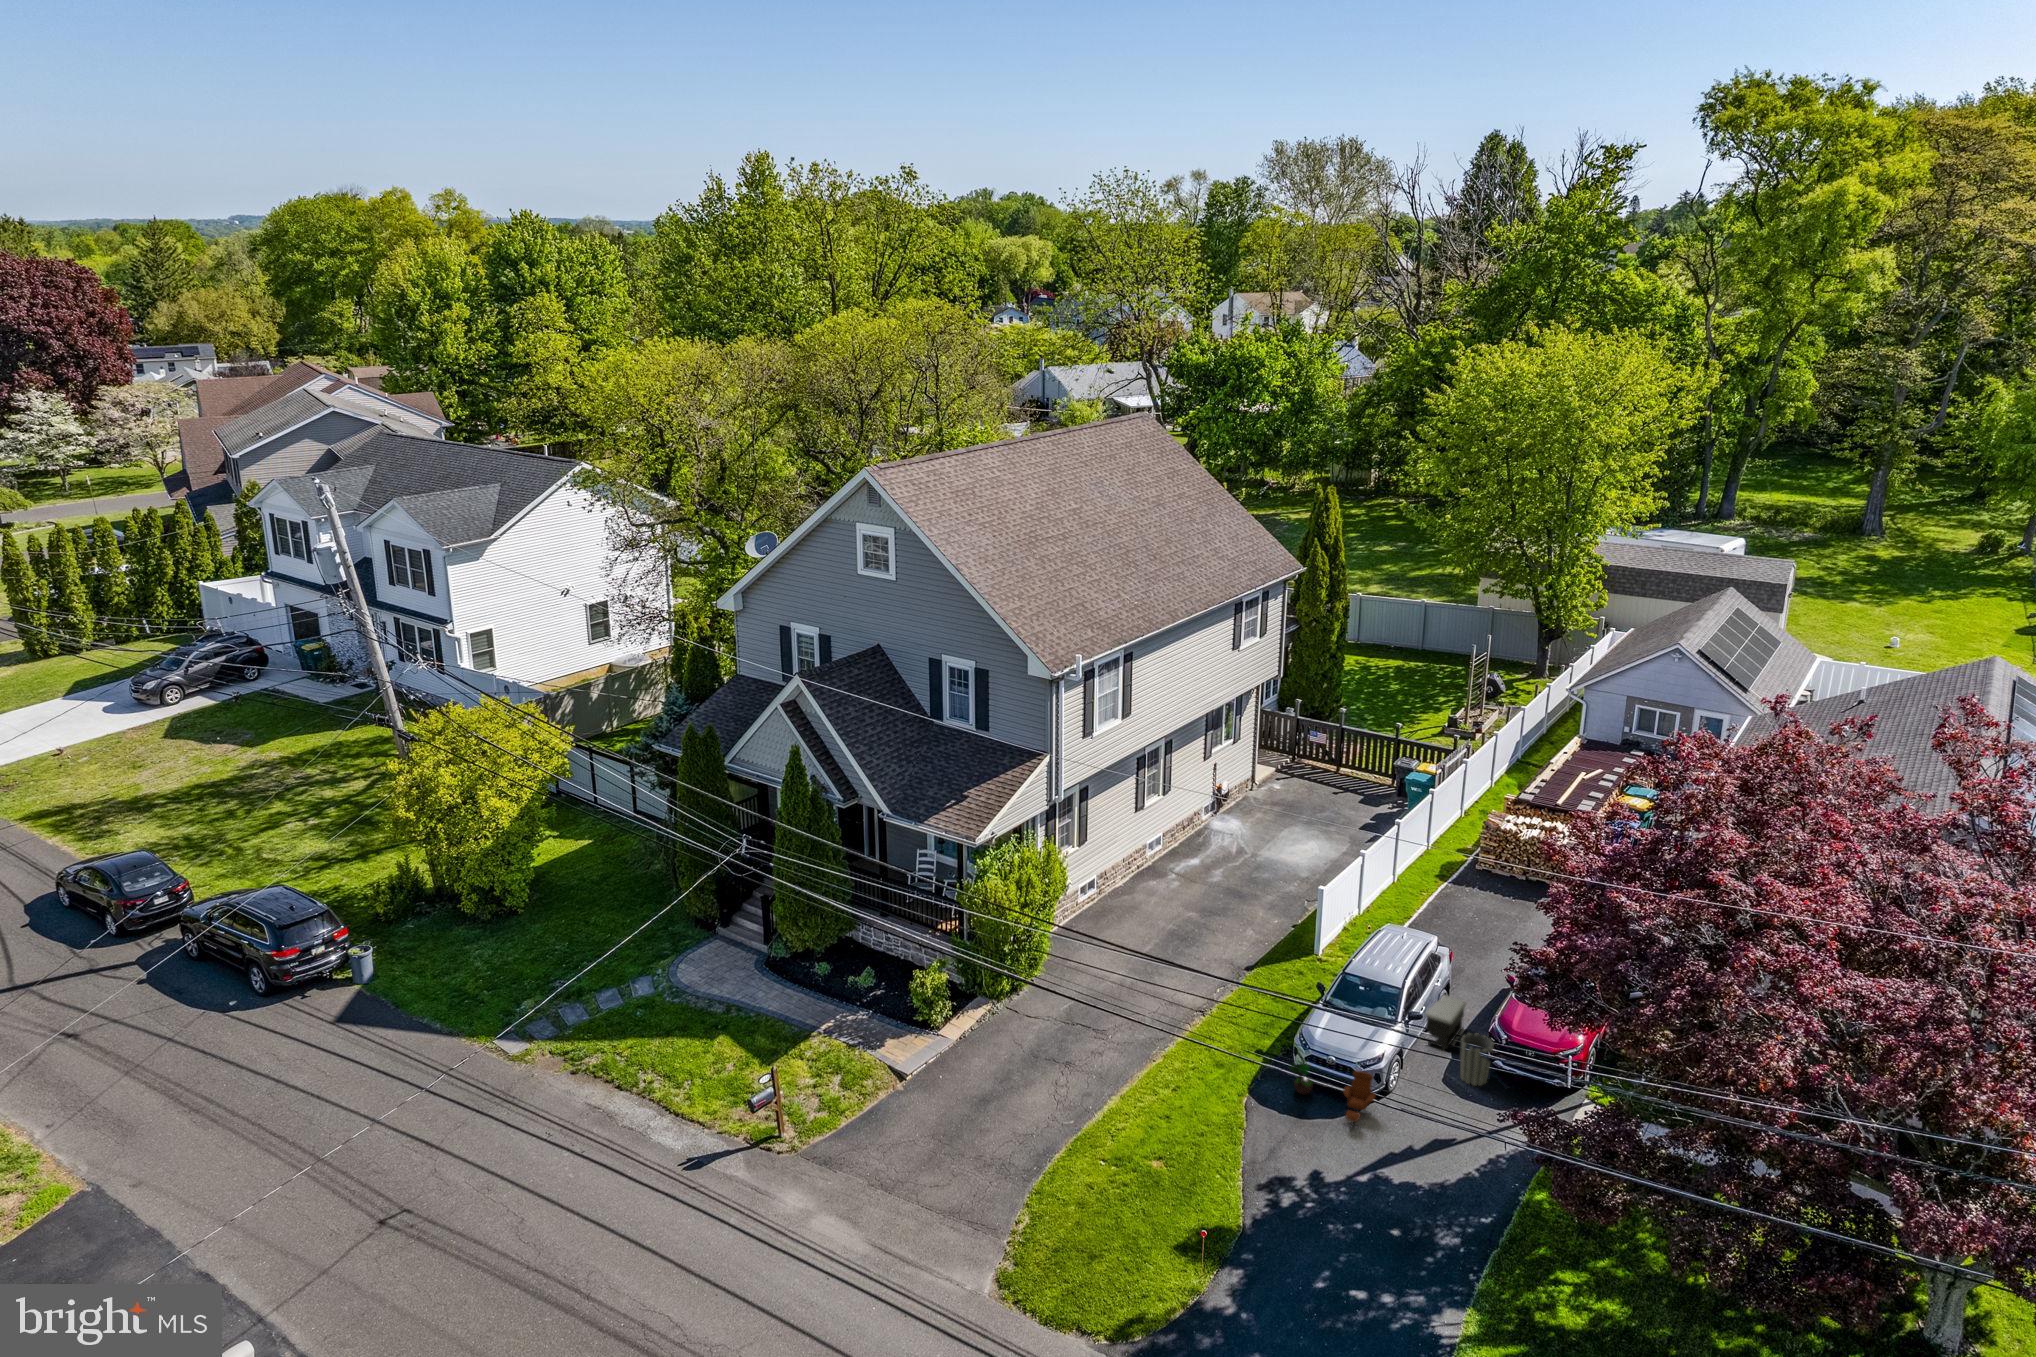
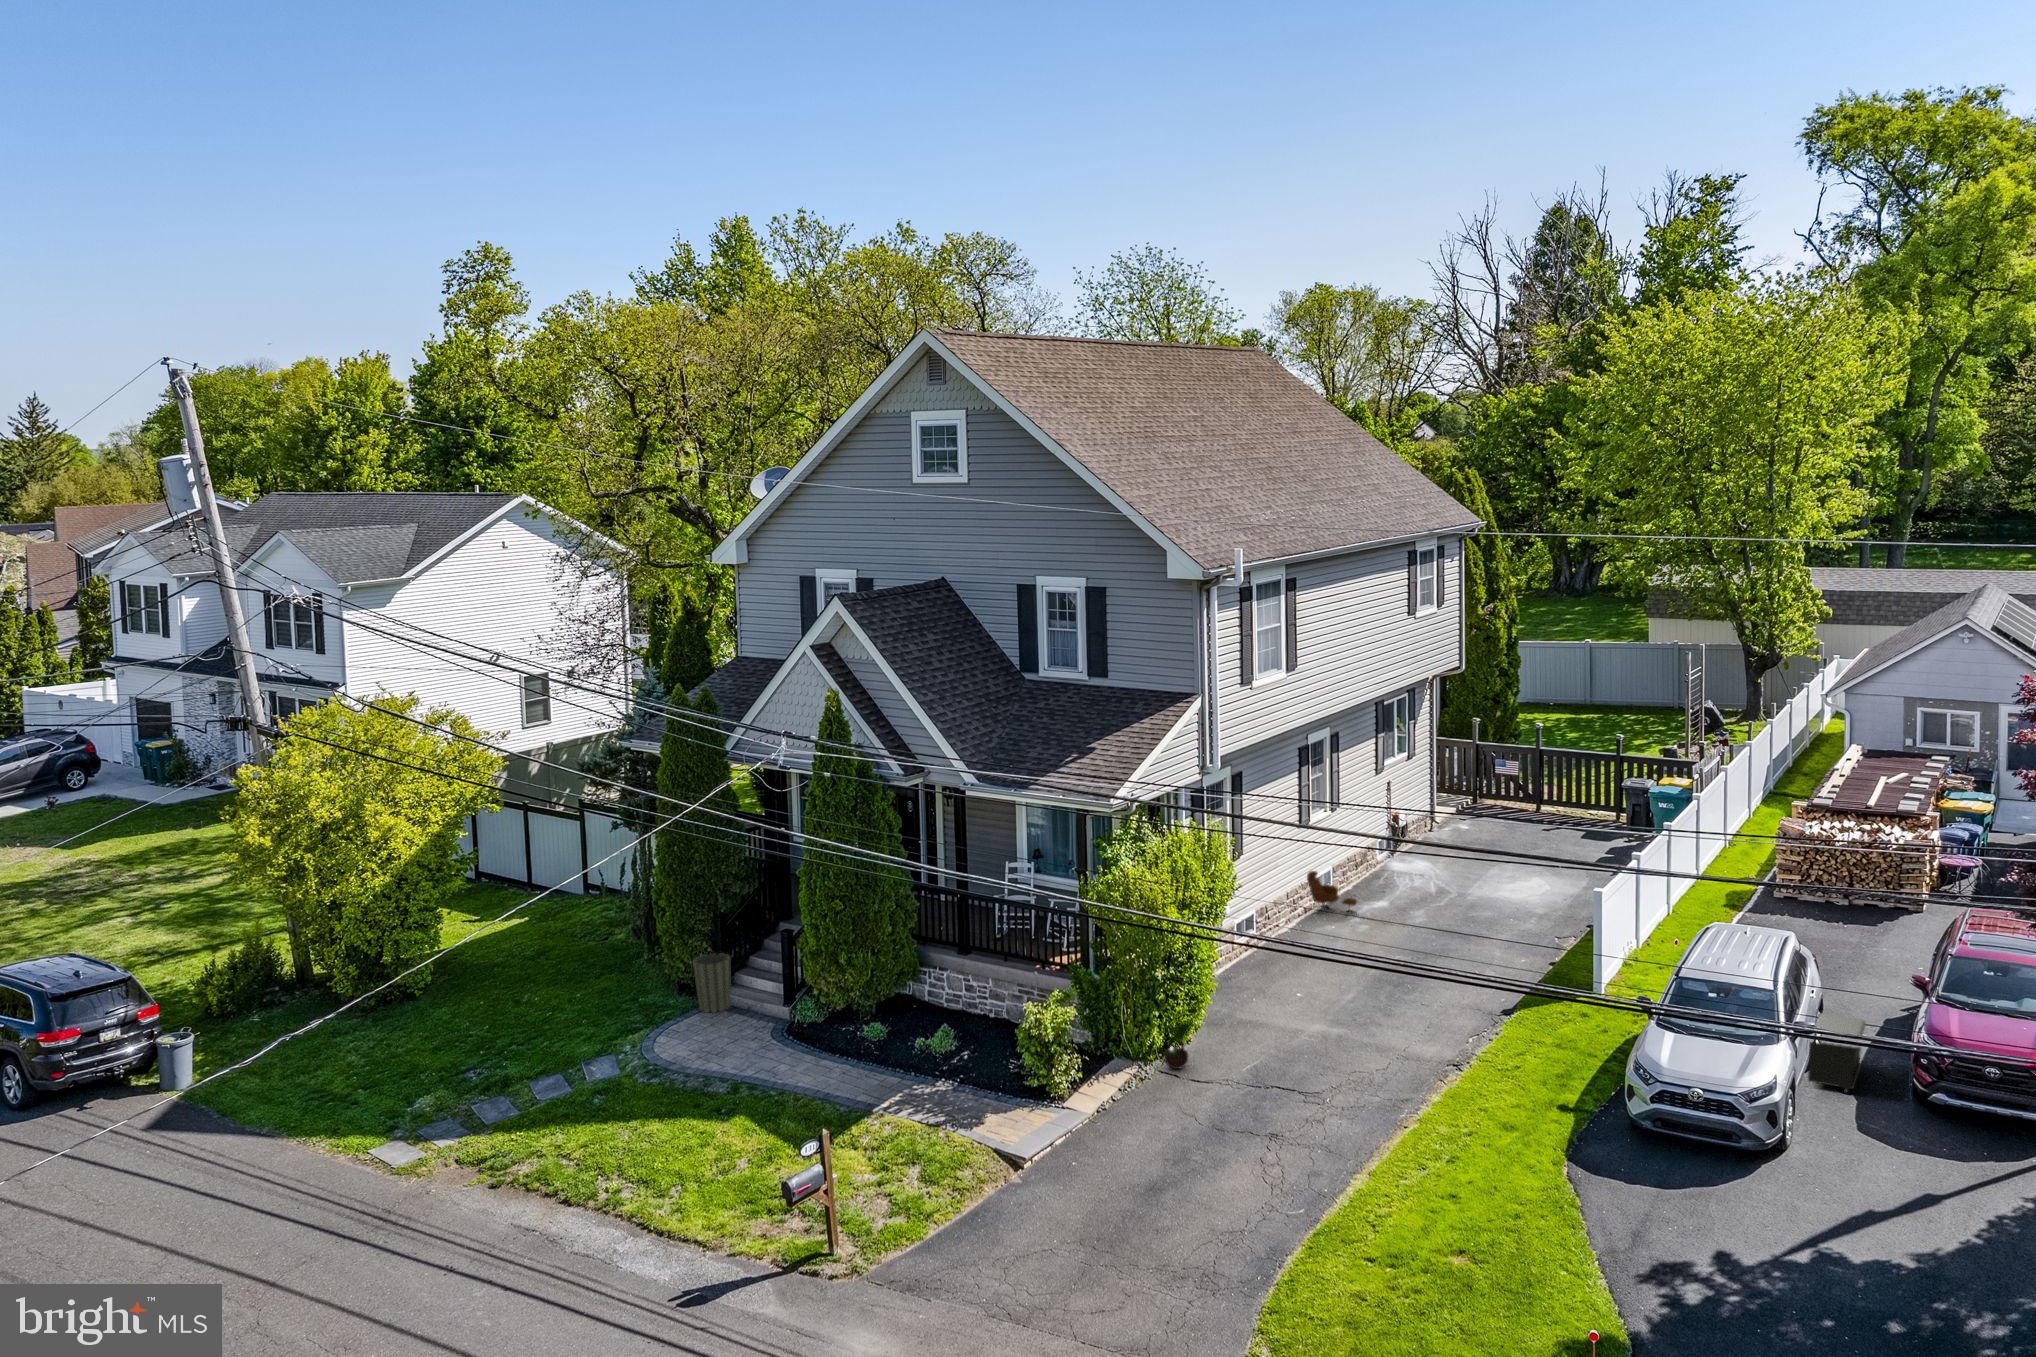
trash can: present [1460,1033,1494,1086] -> present [693,953,731,1013]
potted tree: present [1290,1060,1313,1094] -> present [1164,1019,1193,1069]
lounge chair: present [1343,1071,1376,1126] -> present [1307,871,1357,913]

